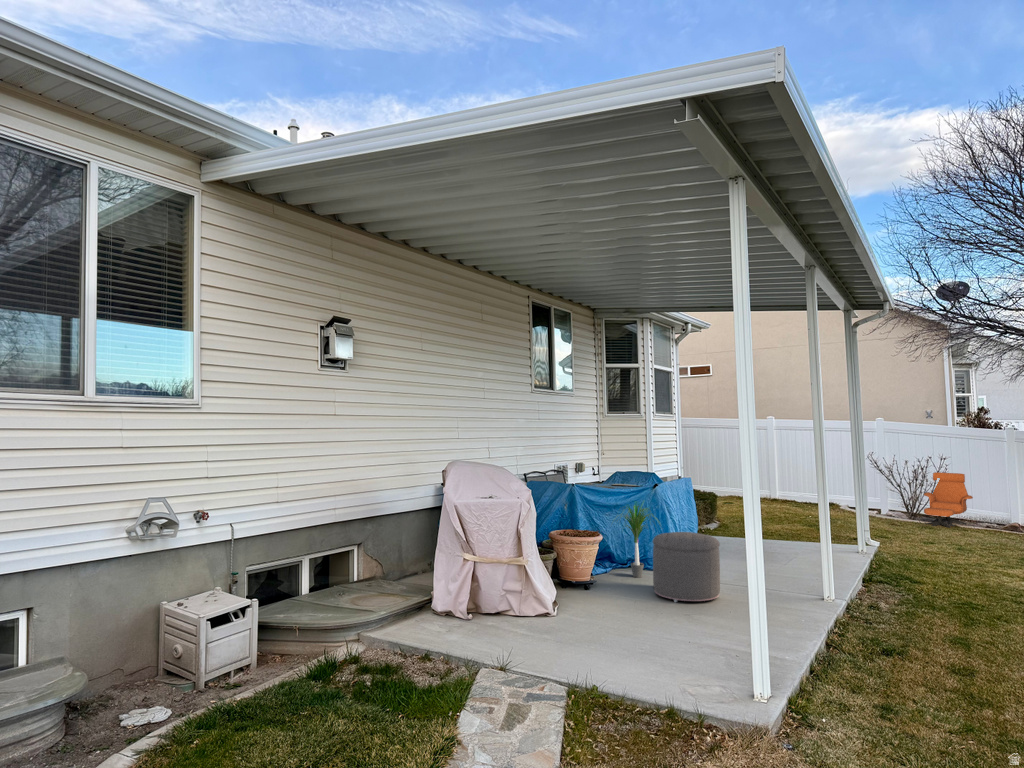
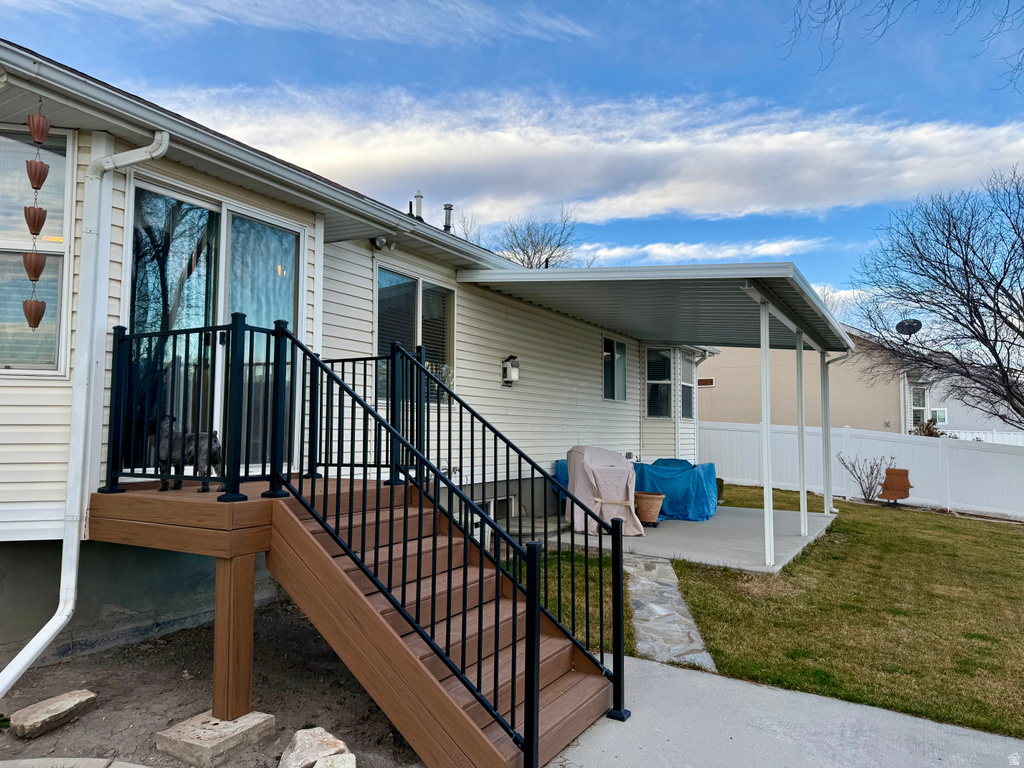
potted plant: present [625,504,653,578] -> none [665,470,700,523]
ottoman: present [653,532,720,602] -> none [697,493,739,534]

